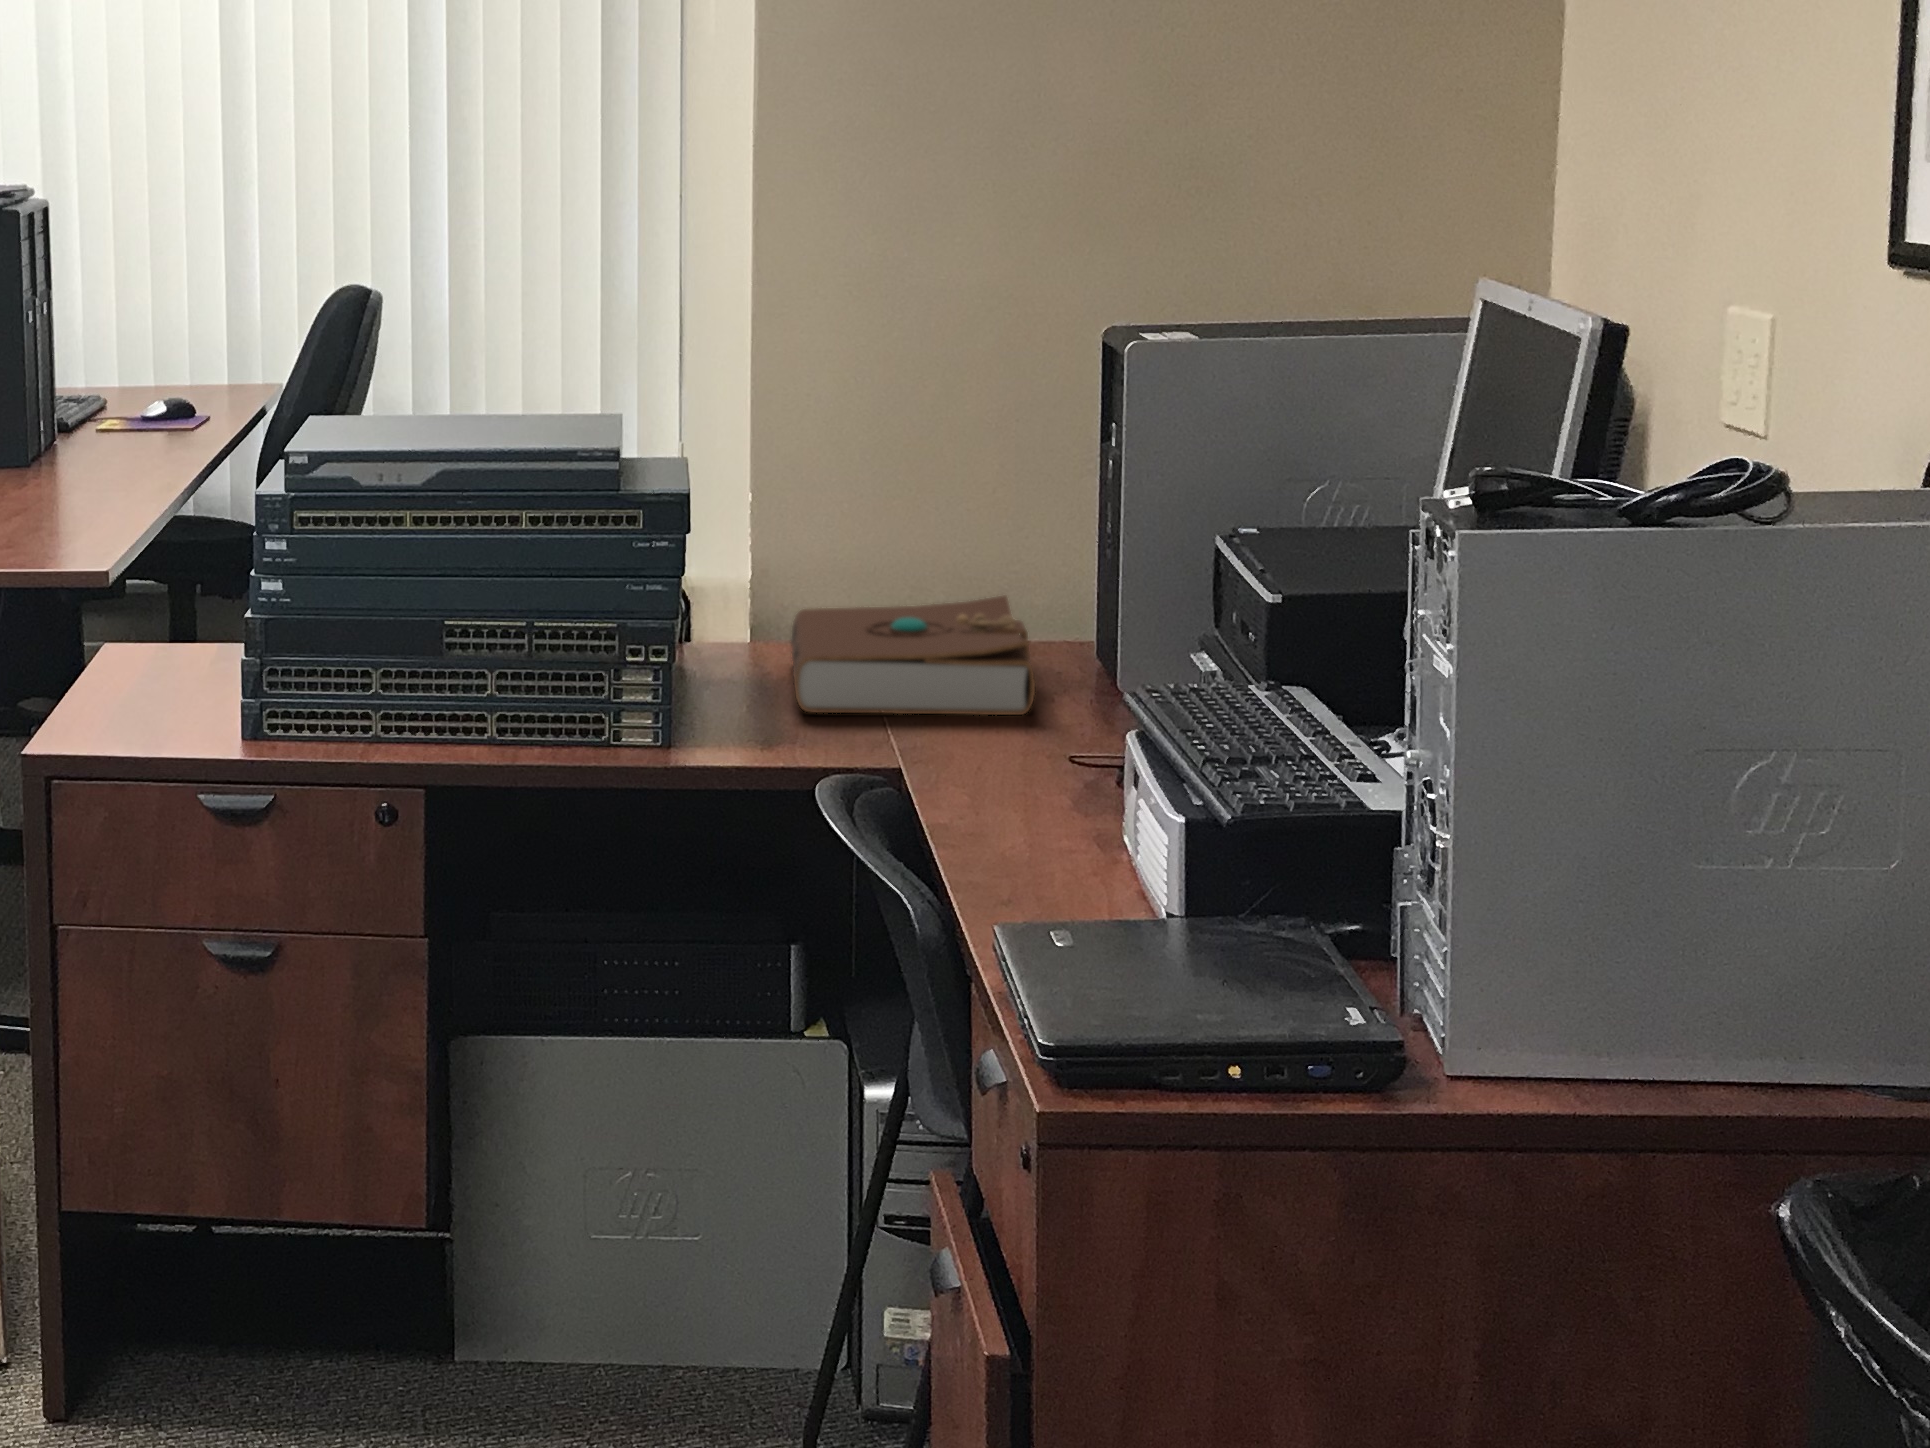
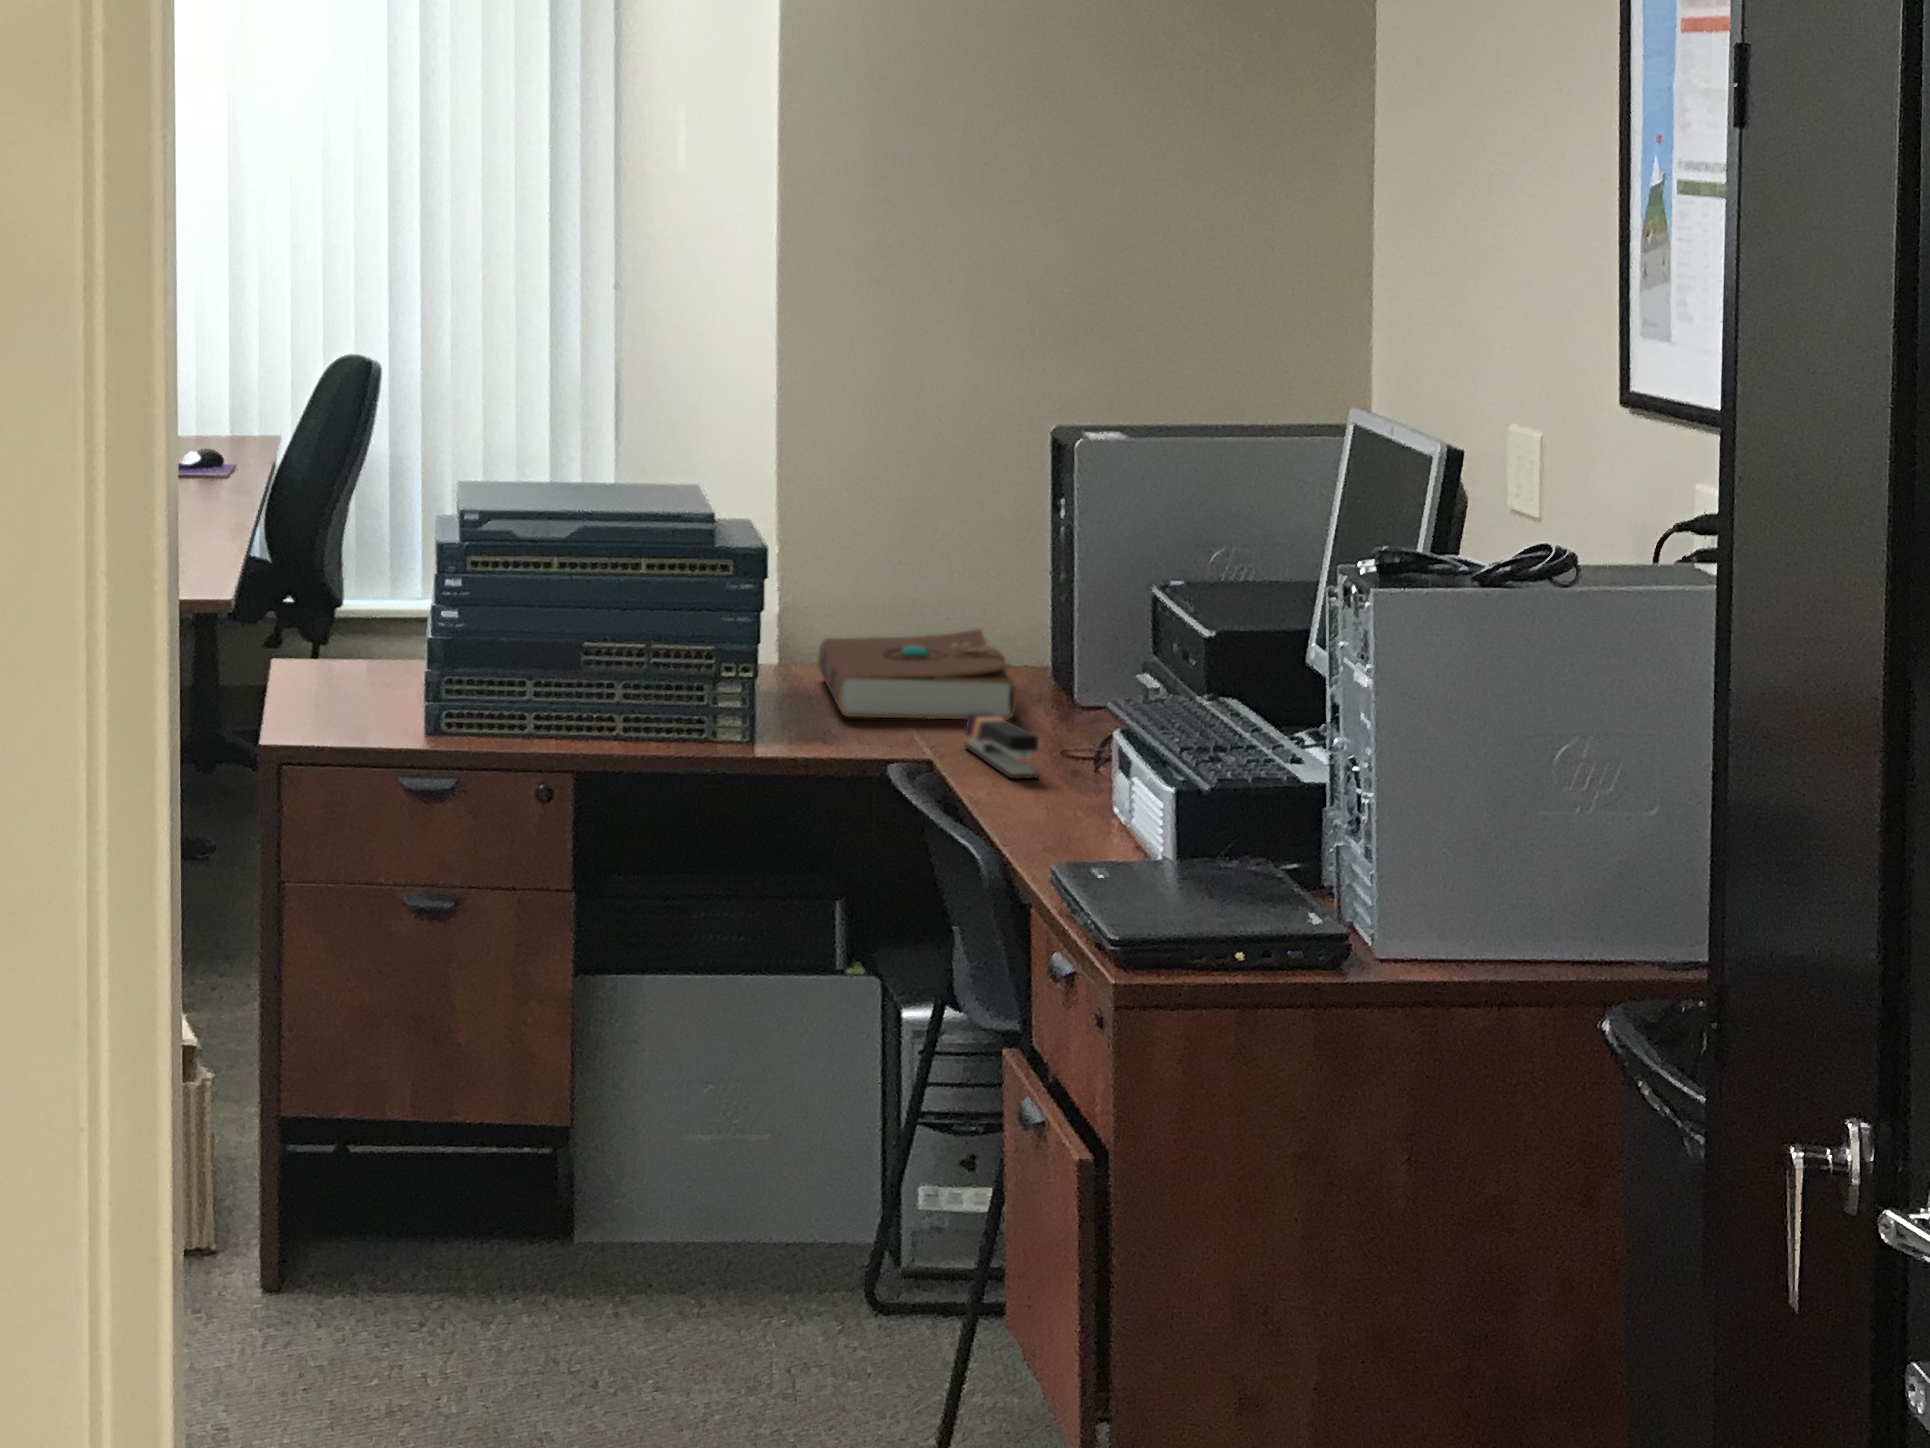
stapler: none [949,707,1036,797] -> present [965,713,1038,779]

